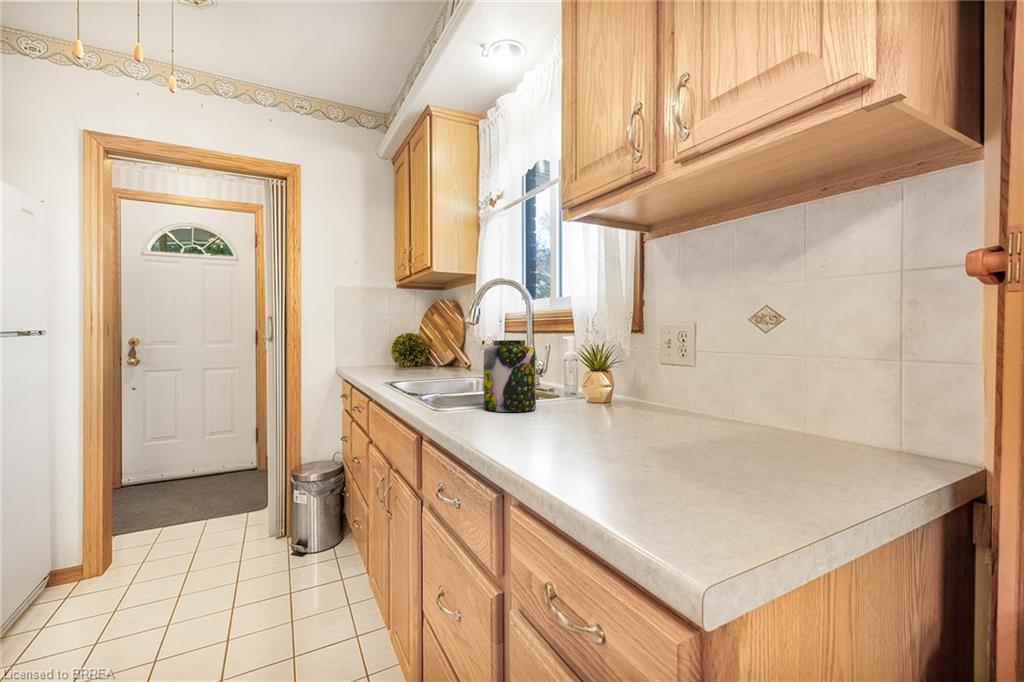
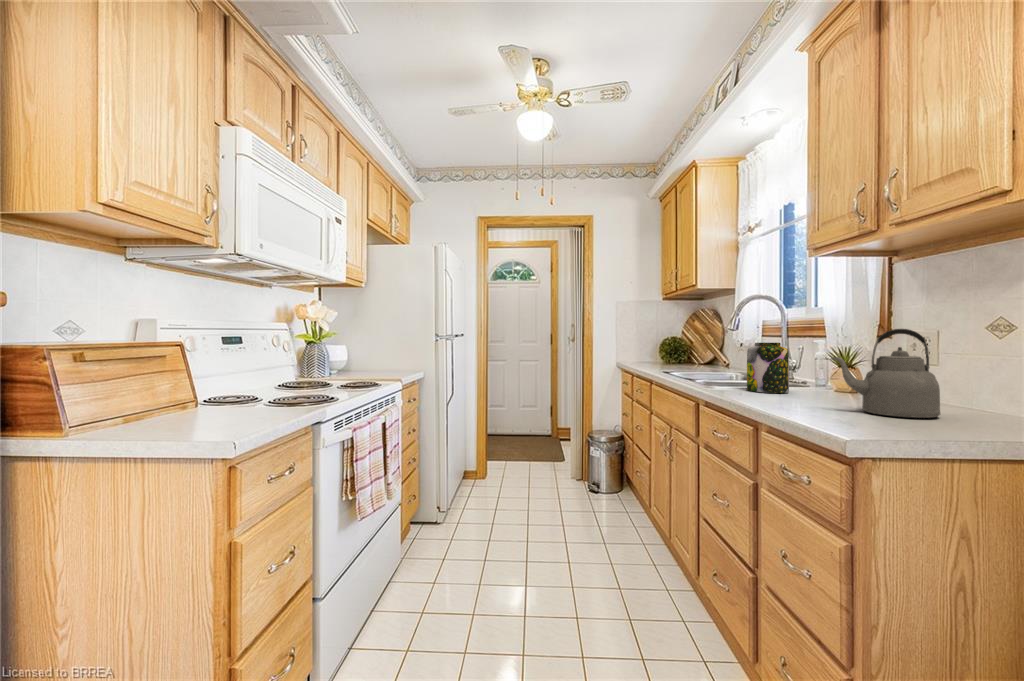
kettle: none [592,319,723,450] -> present [831,329,940,418]

